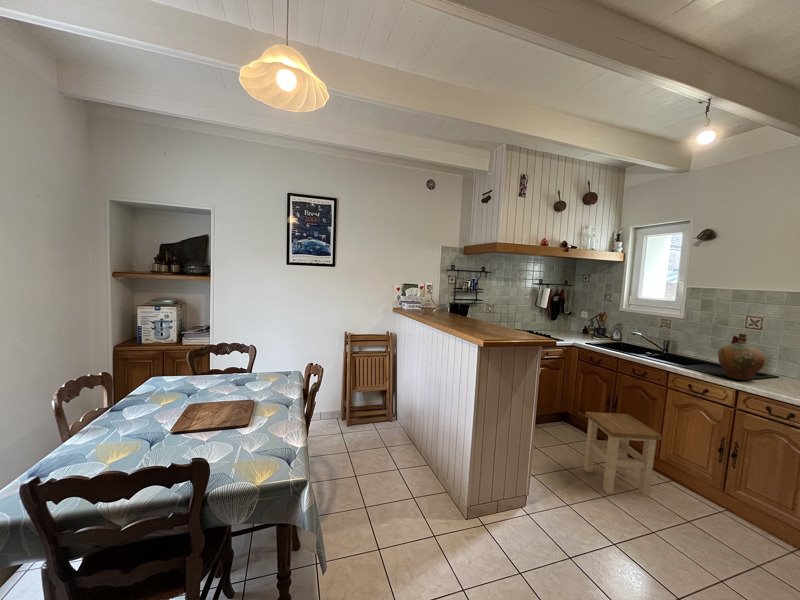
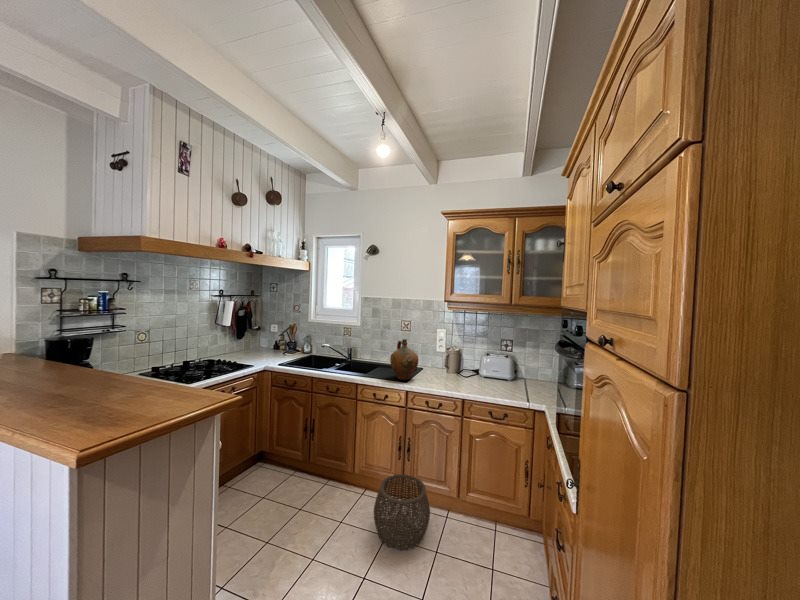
stool: present [584,412,662,497] -> none [285,439,360,552]
woven basket: none [675,470,759,551] -> present [373,474,430,551]

